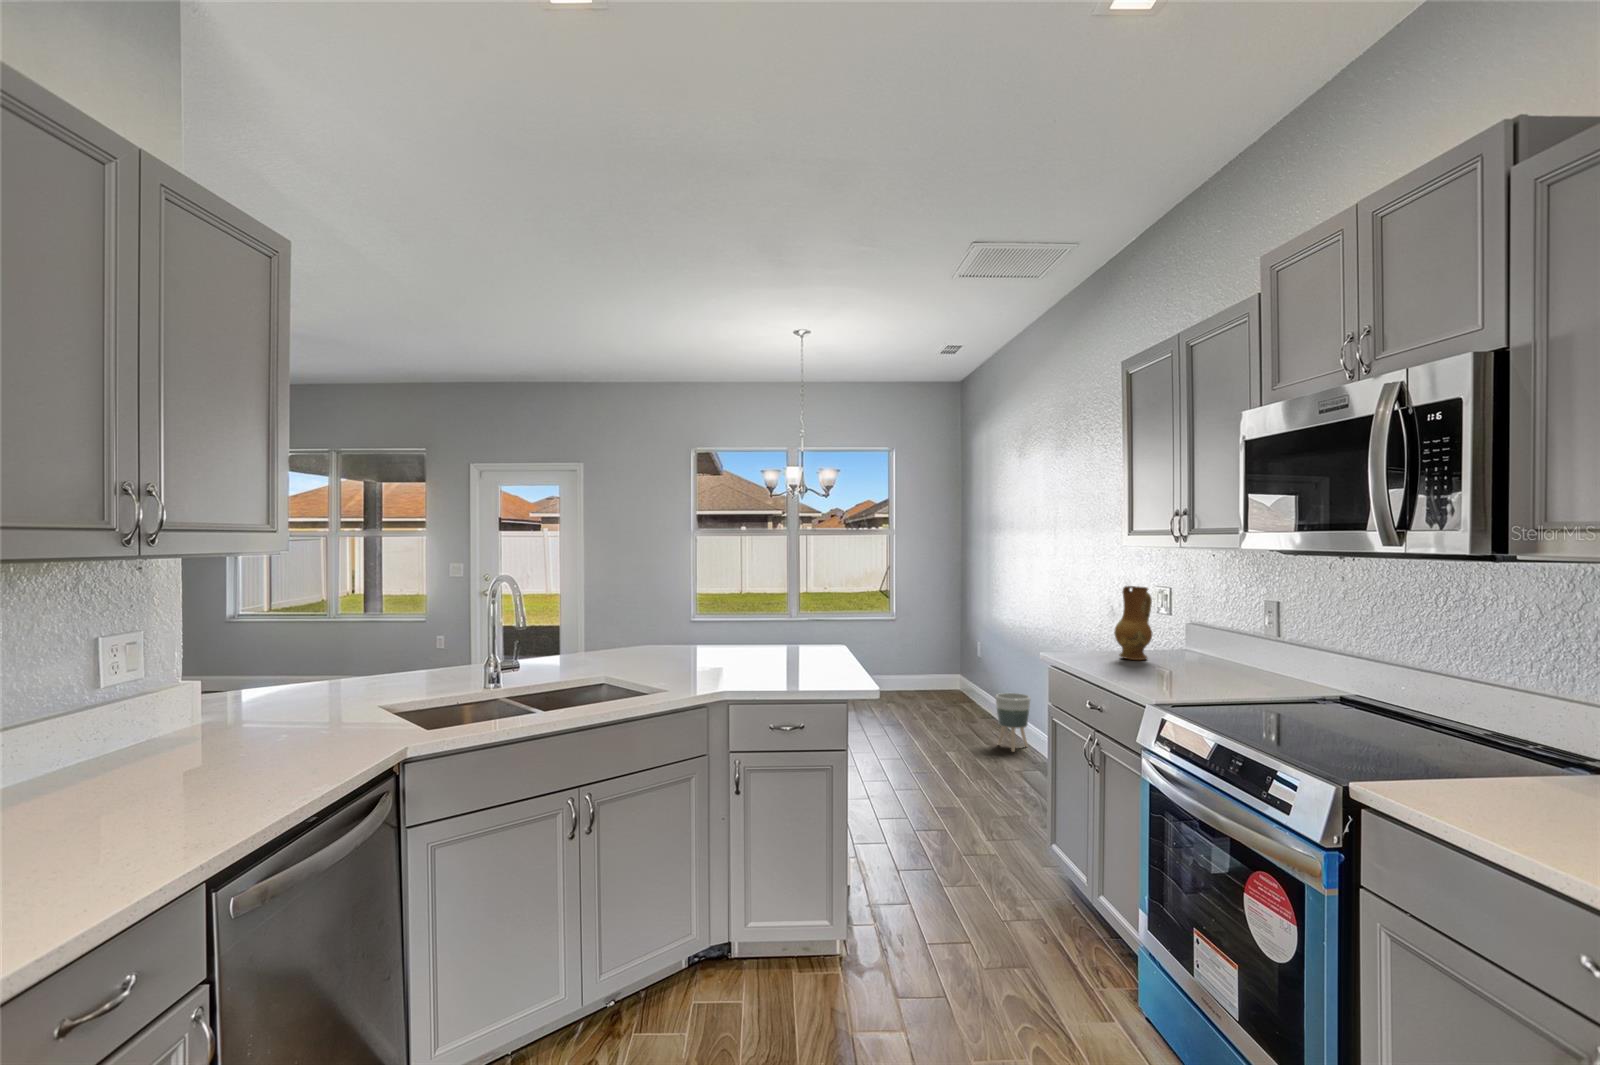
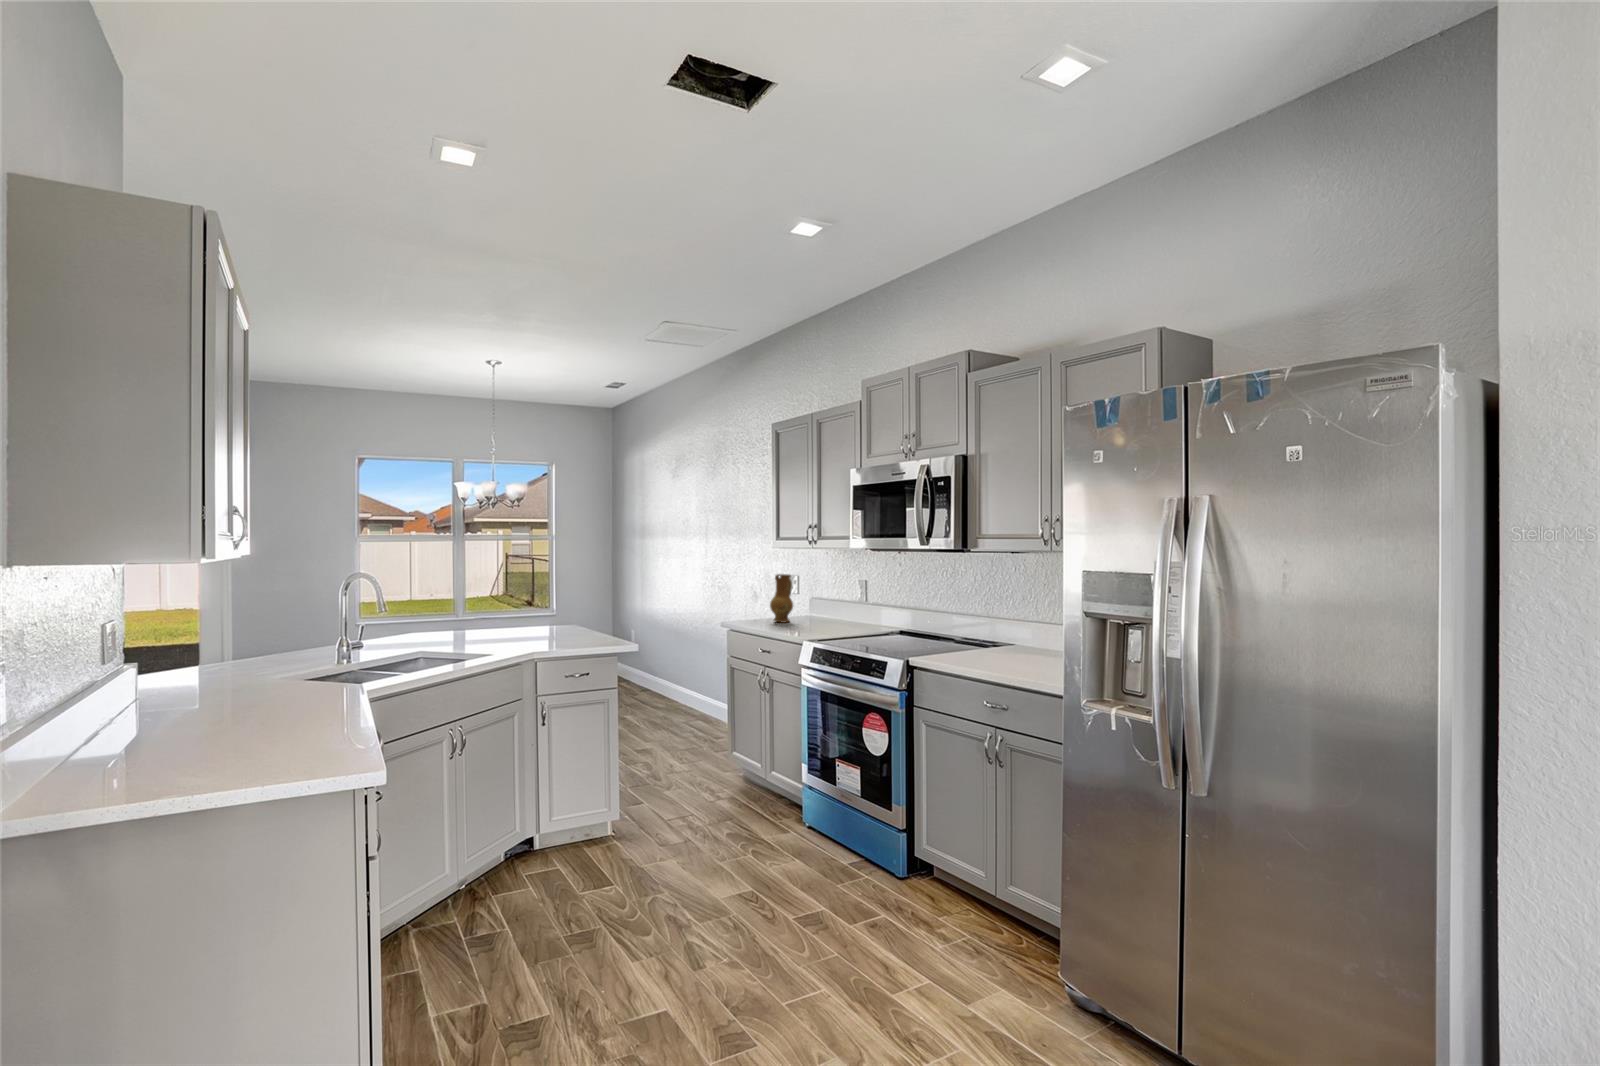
planter: present [996,693,1030,752] -> none [661,666,688,711]

